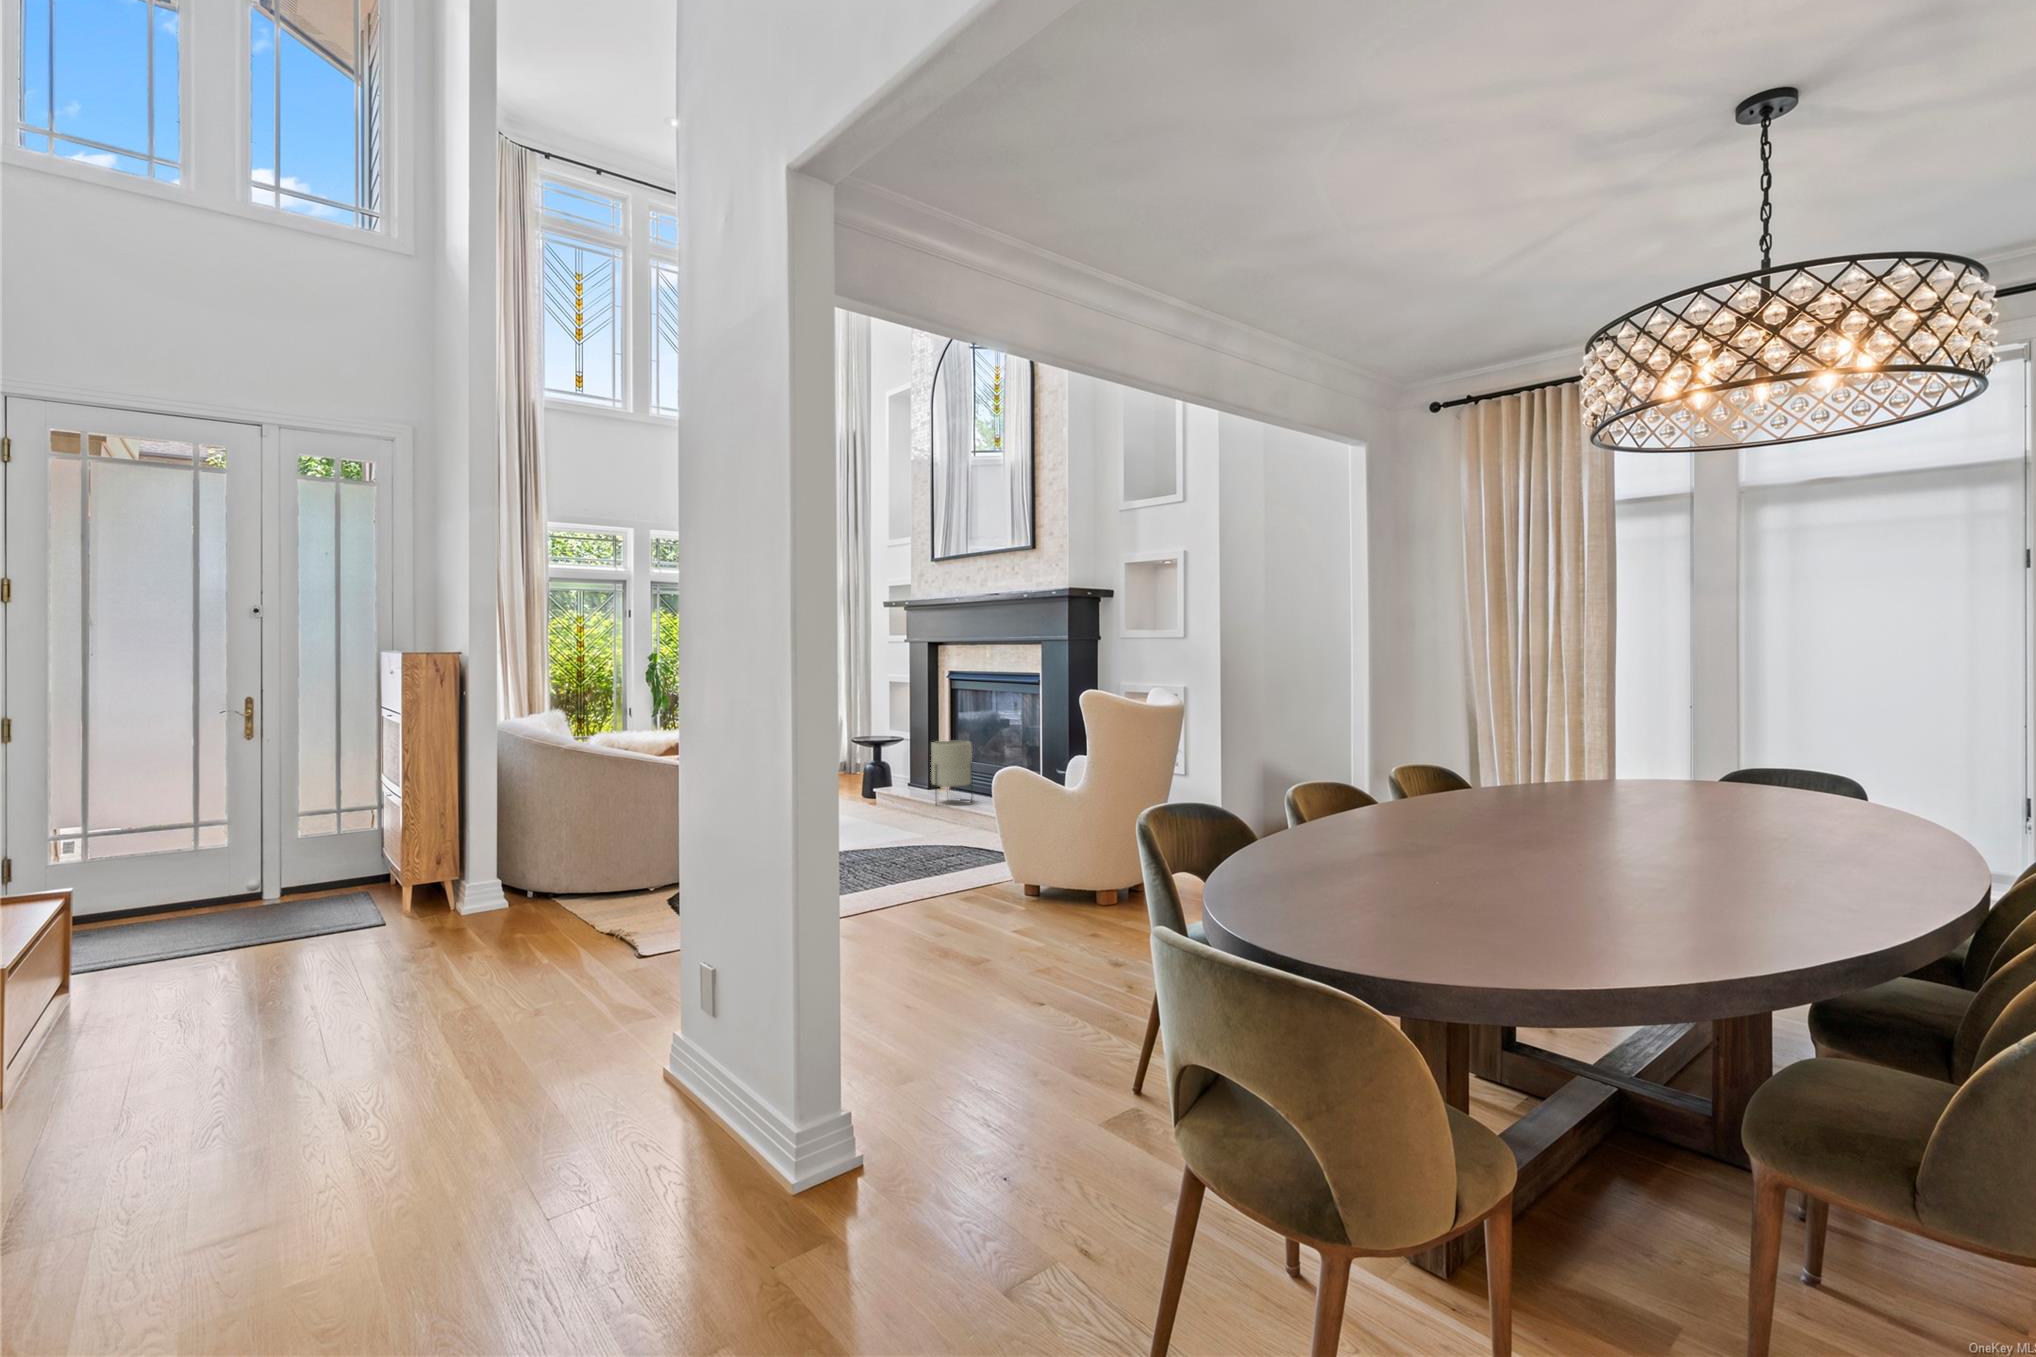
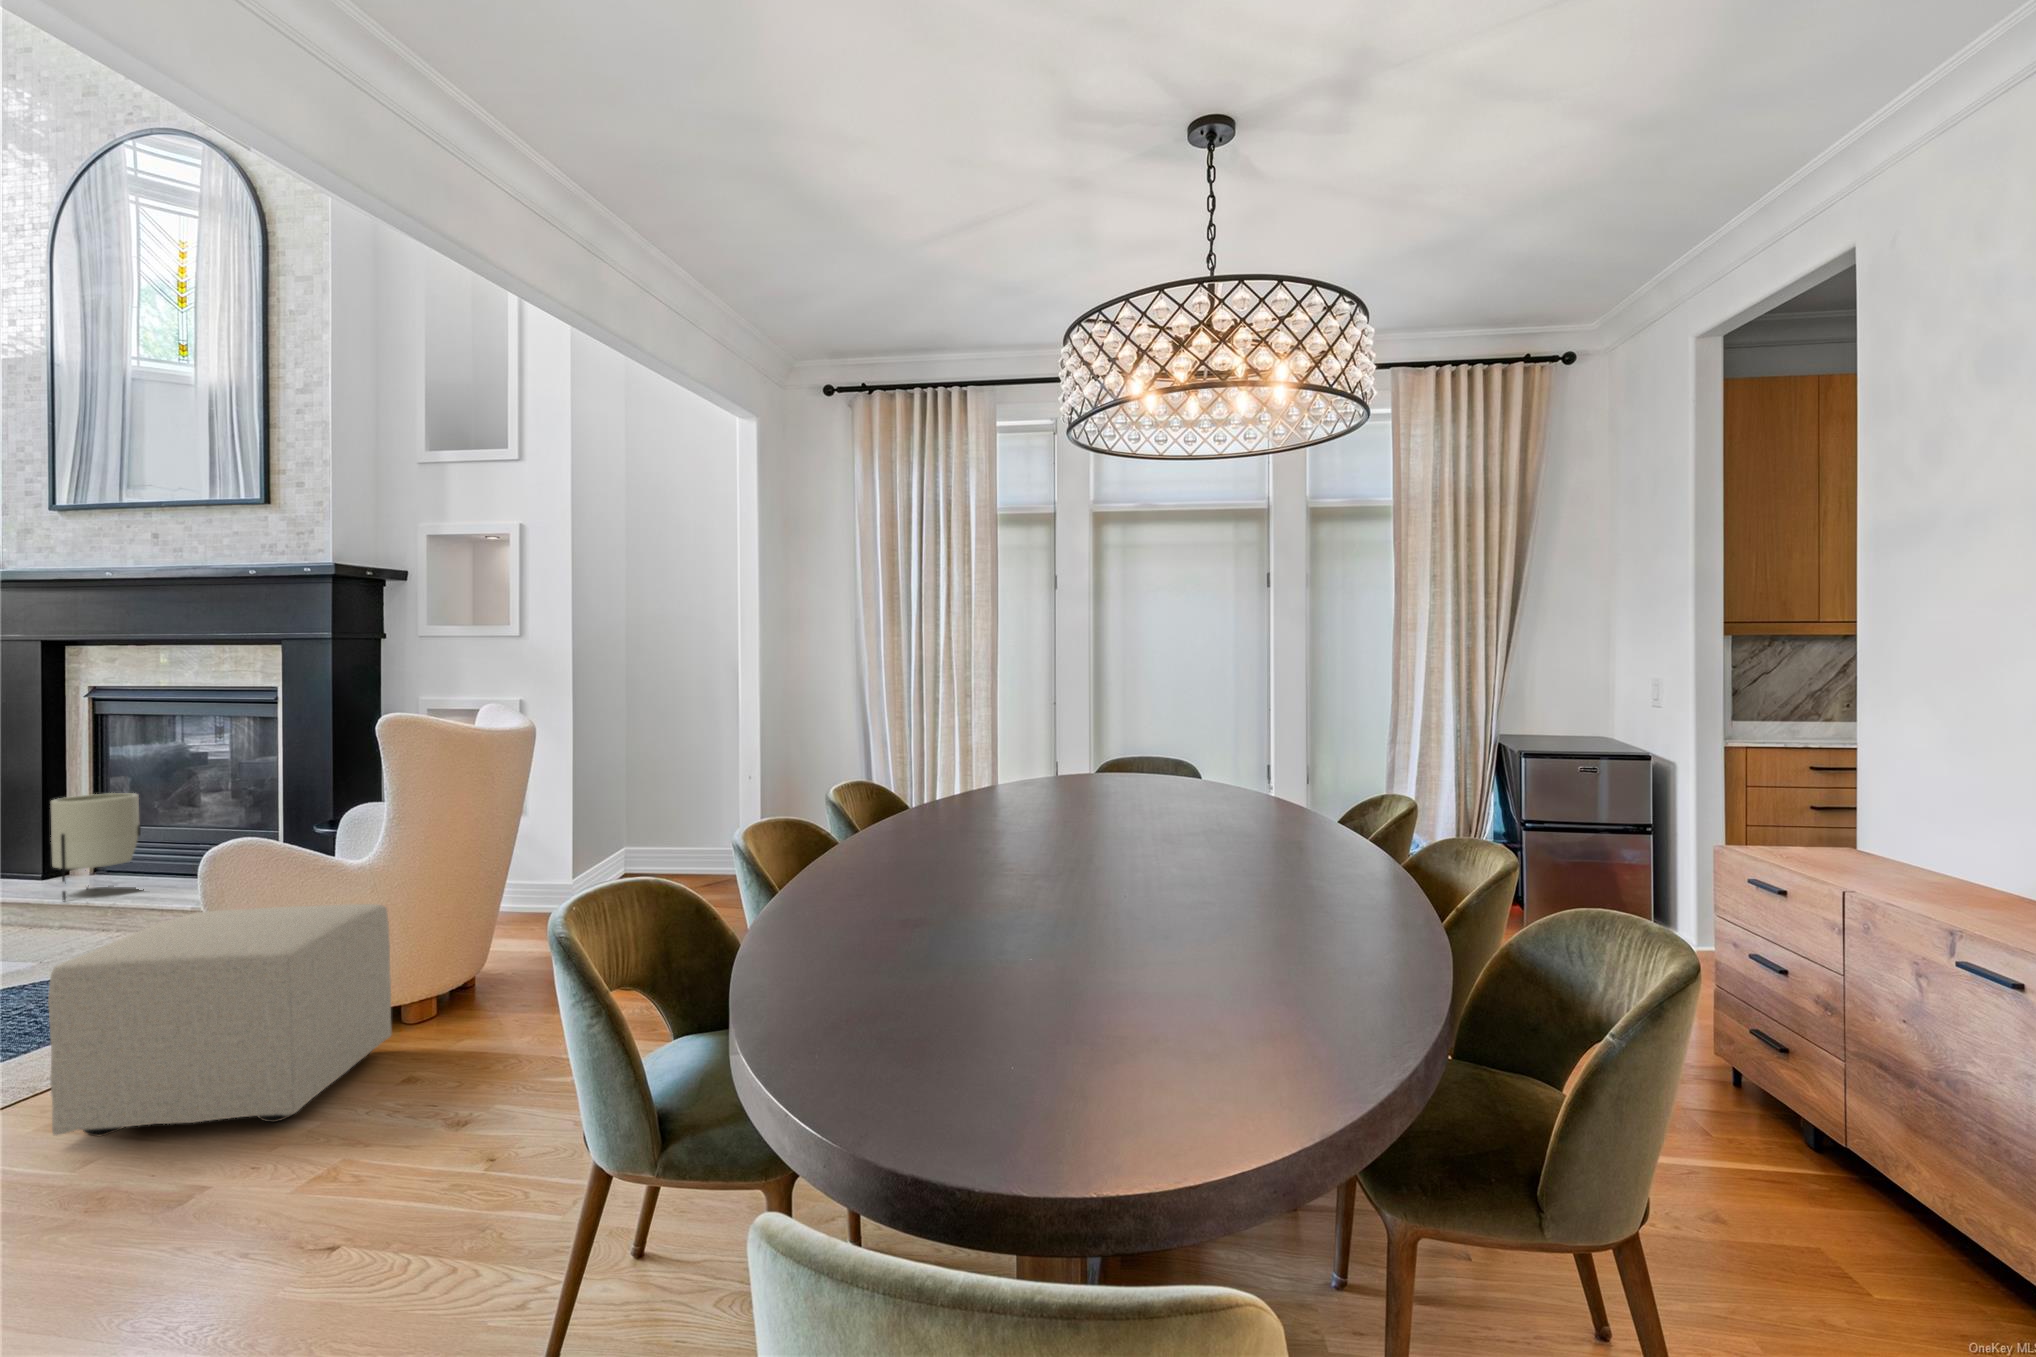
ottoman: none [913,813,1076,943] -> present [48,904,391,1137]

